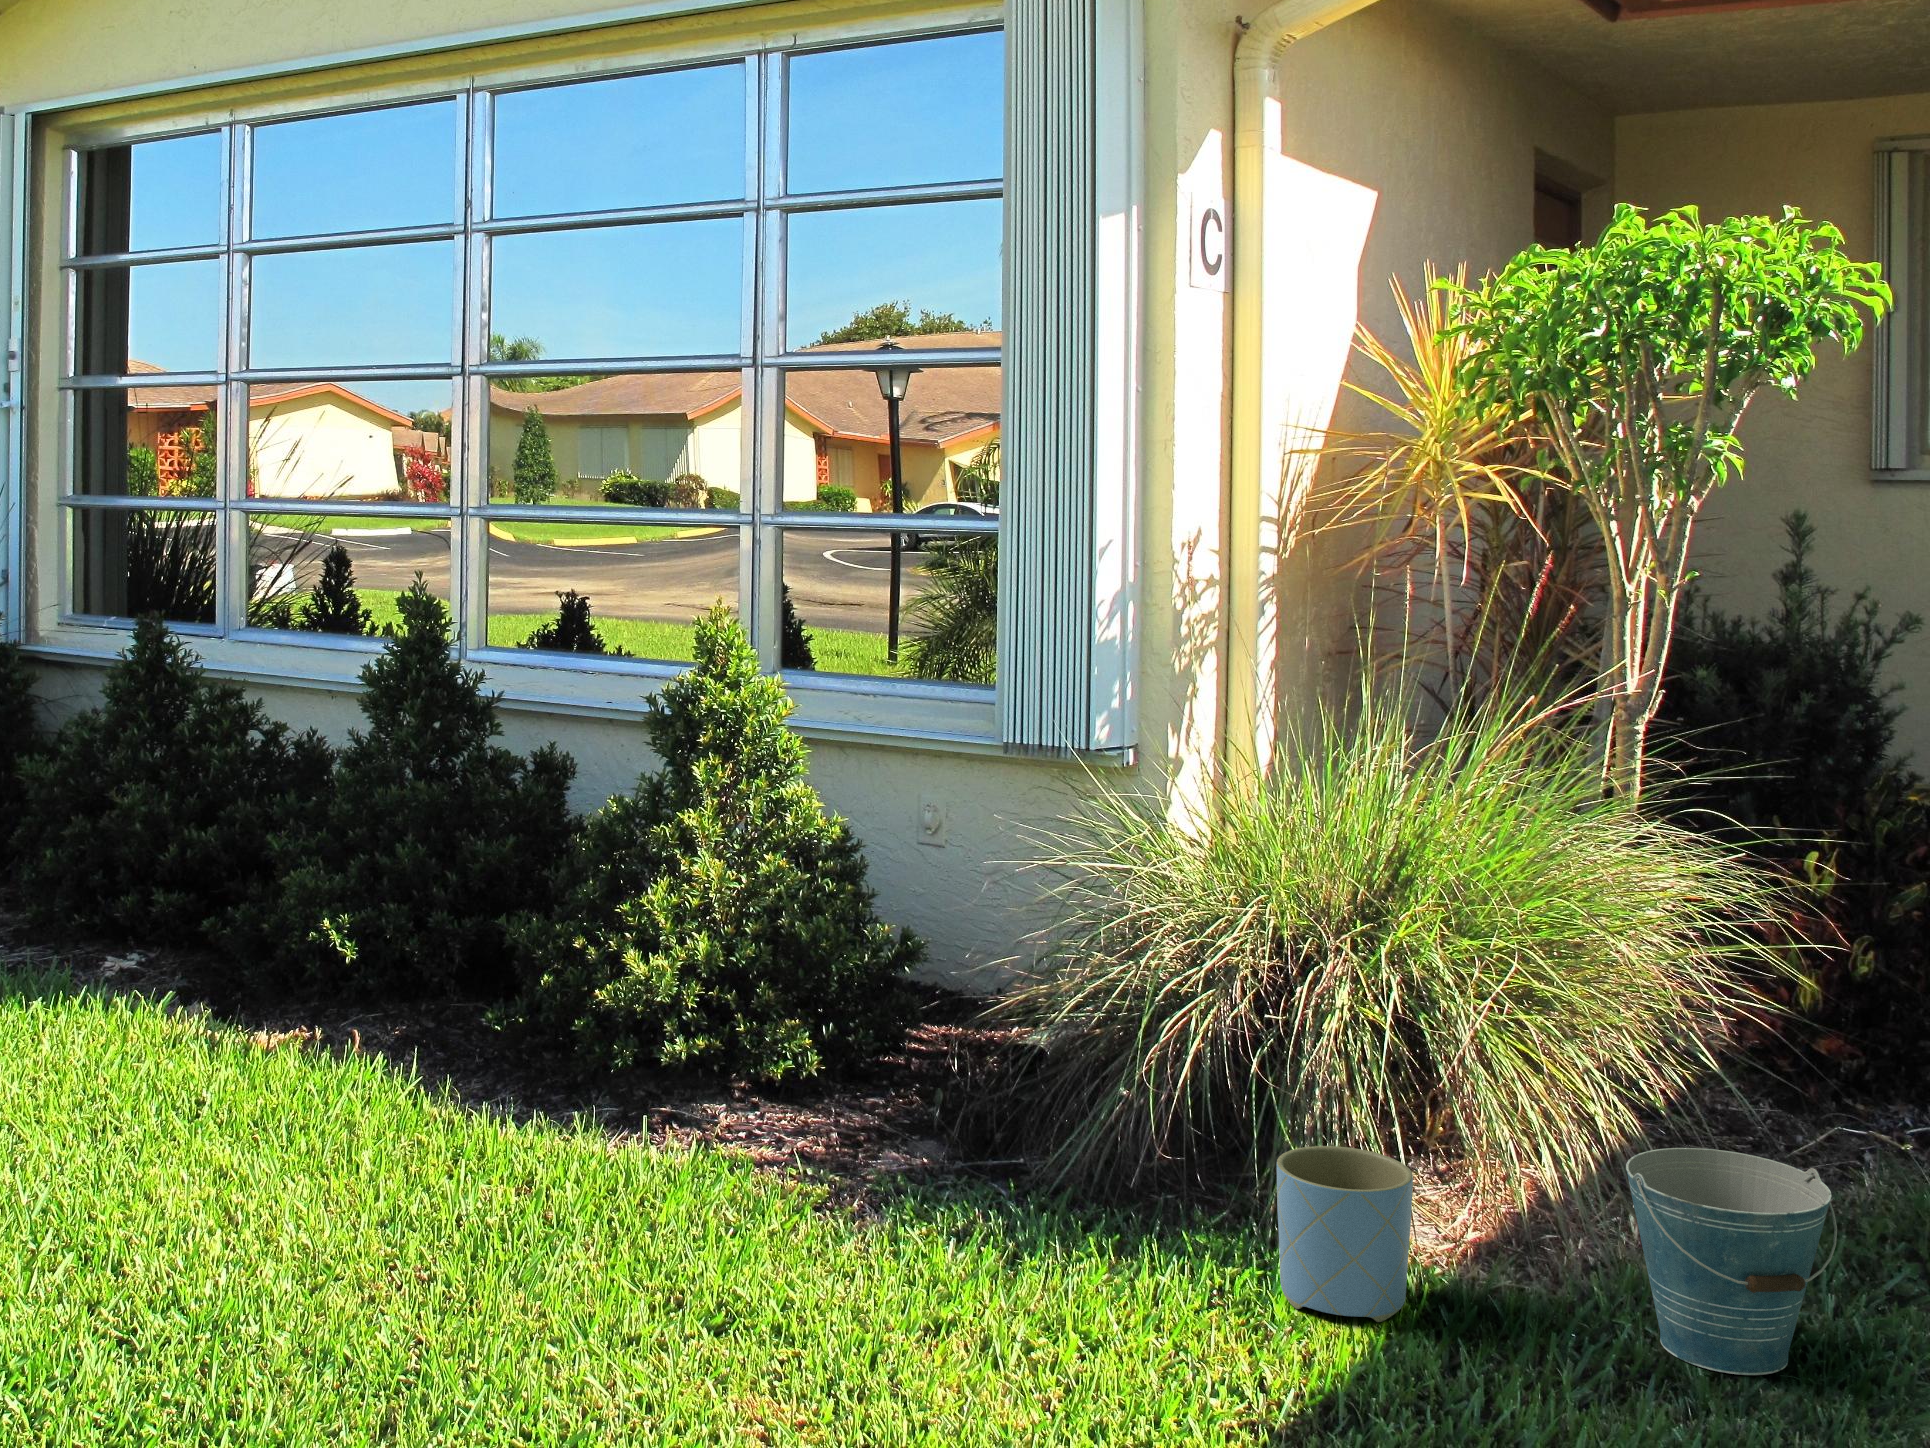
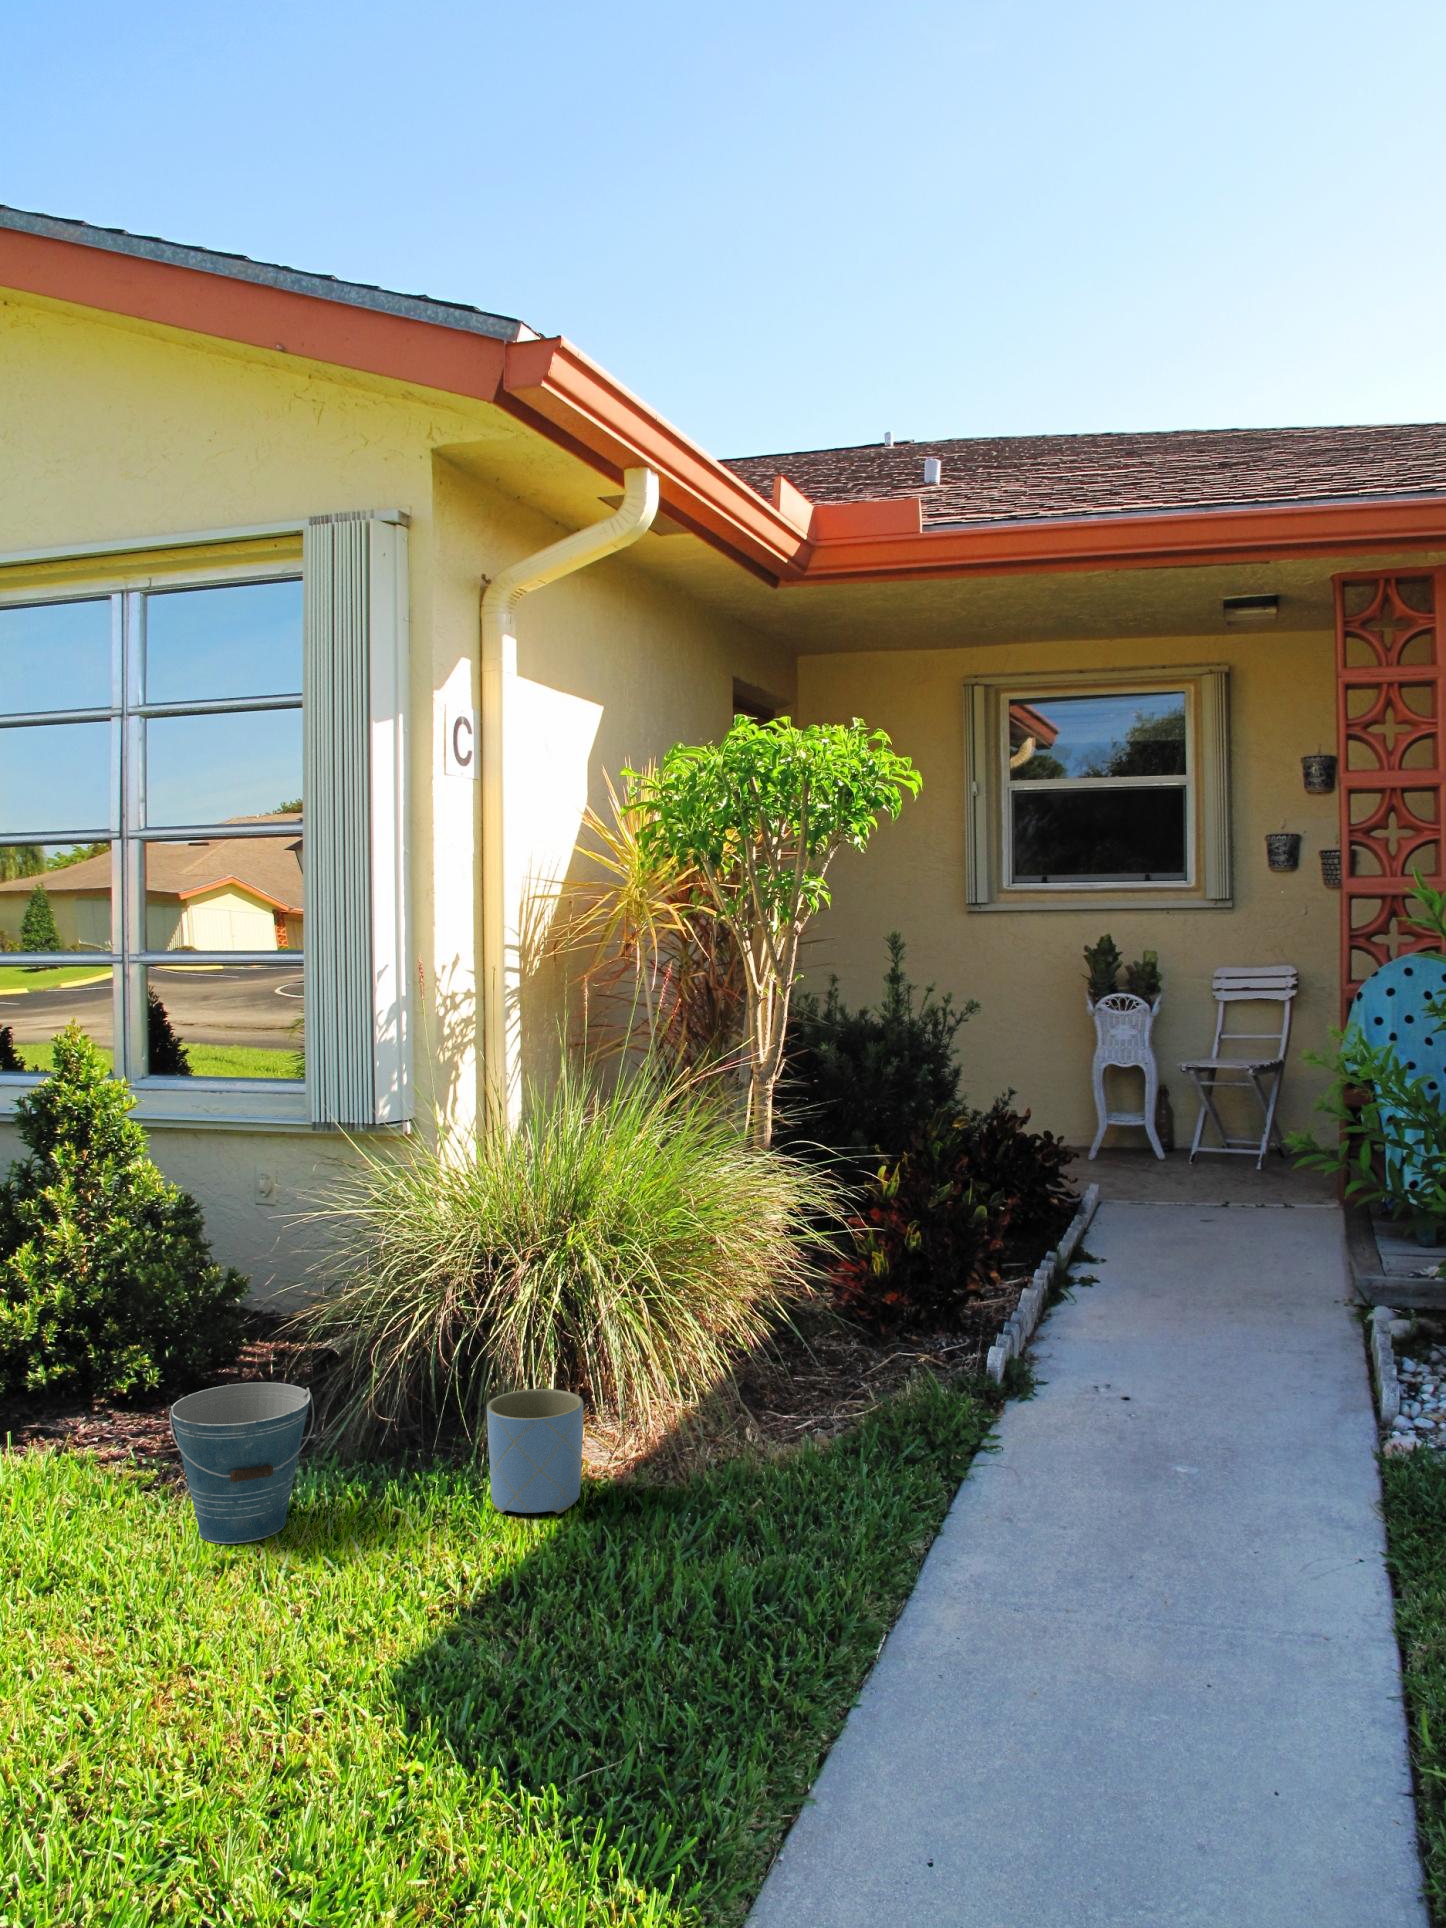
bucket: present [1626,1148,1837,1375] -> present [169,1383,314,1544]

